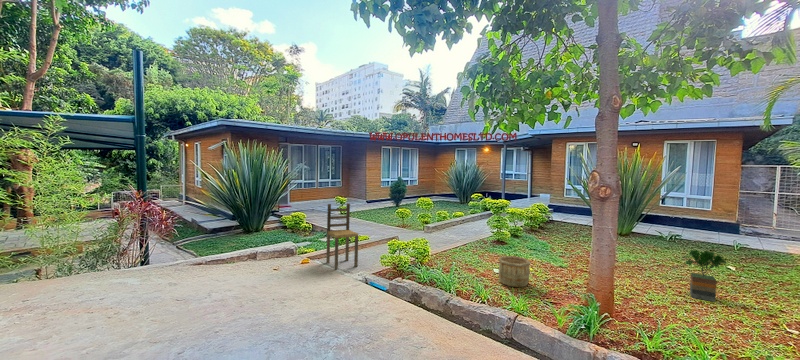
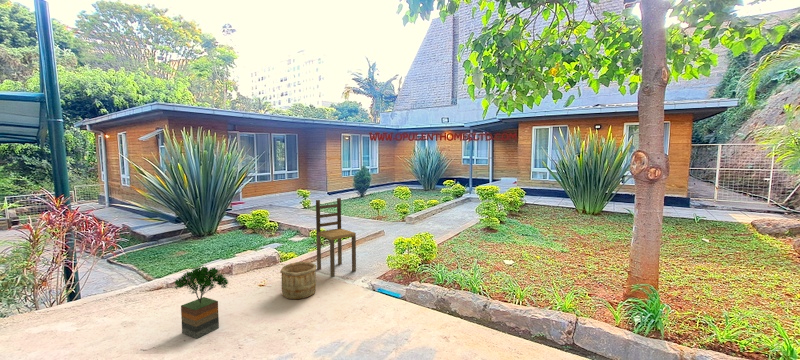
potted tree: present [683,250,726,302] -> present [175,267,228,338]
wooden bucket: present [499,256,531,287] -> present [280,262,316,299]

